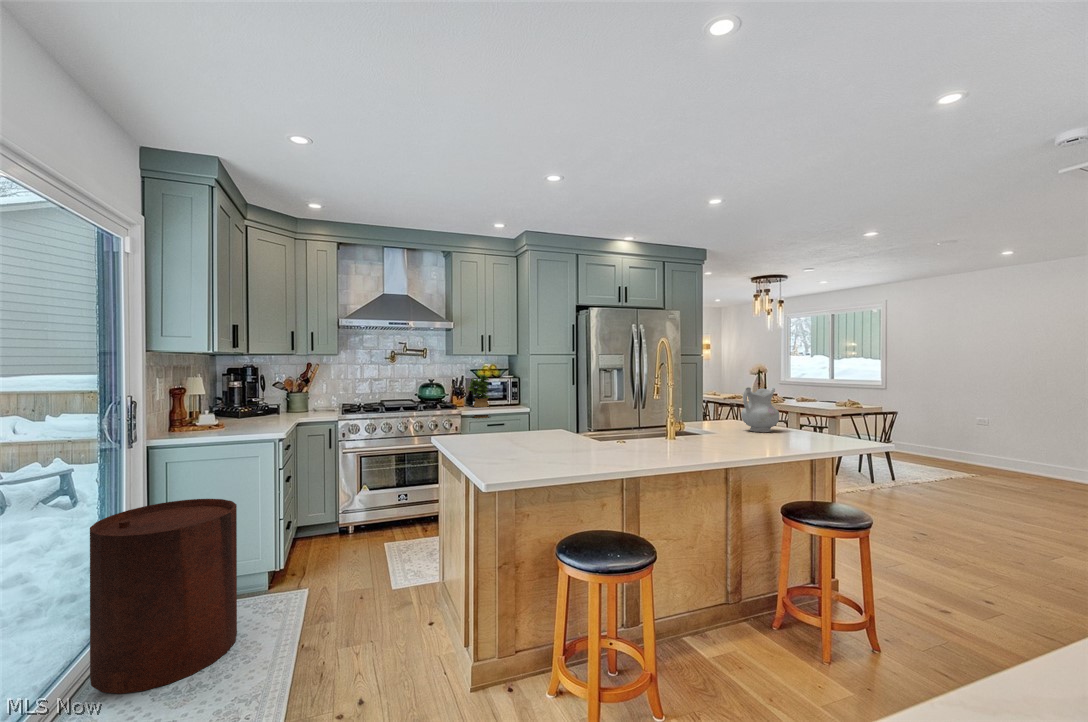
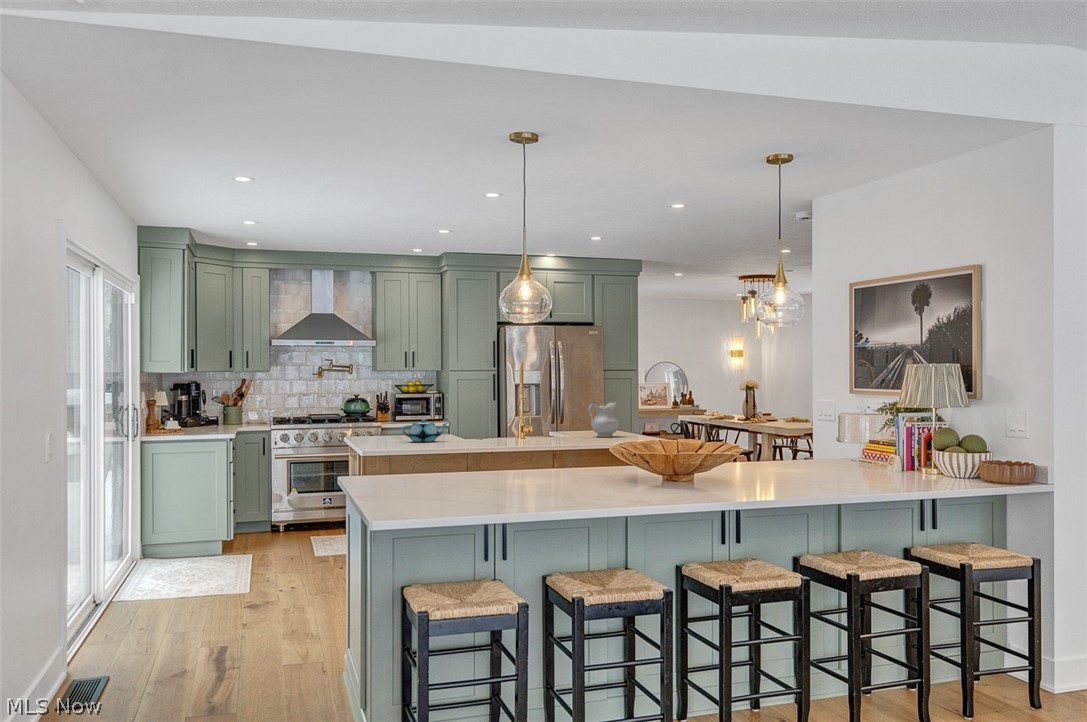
potted plant: present [468,375,490,418] -> none [389,390,411,432]
teapot: none [519,414,583,448] -> present [402,419,448,442]
trash can: present [90,499,237,694] -> none [127,478,209,585]

